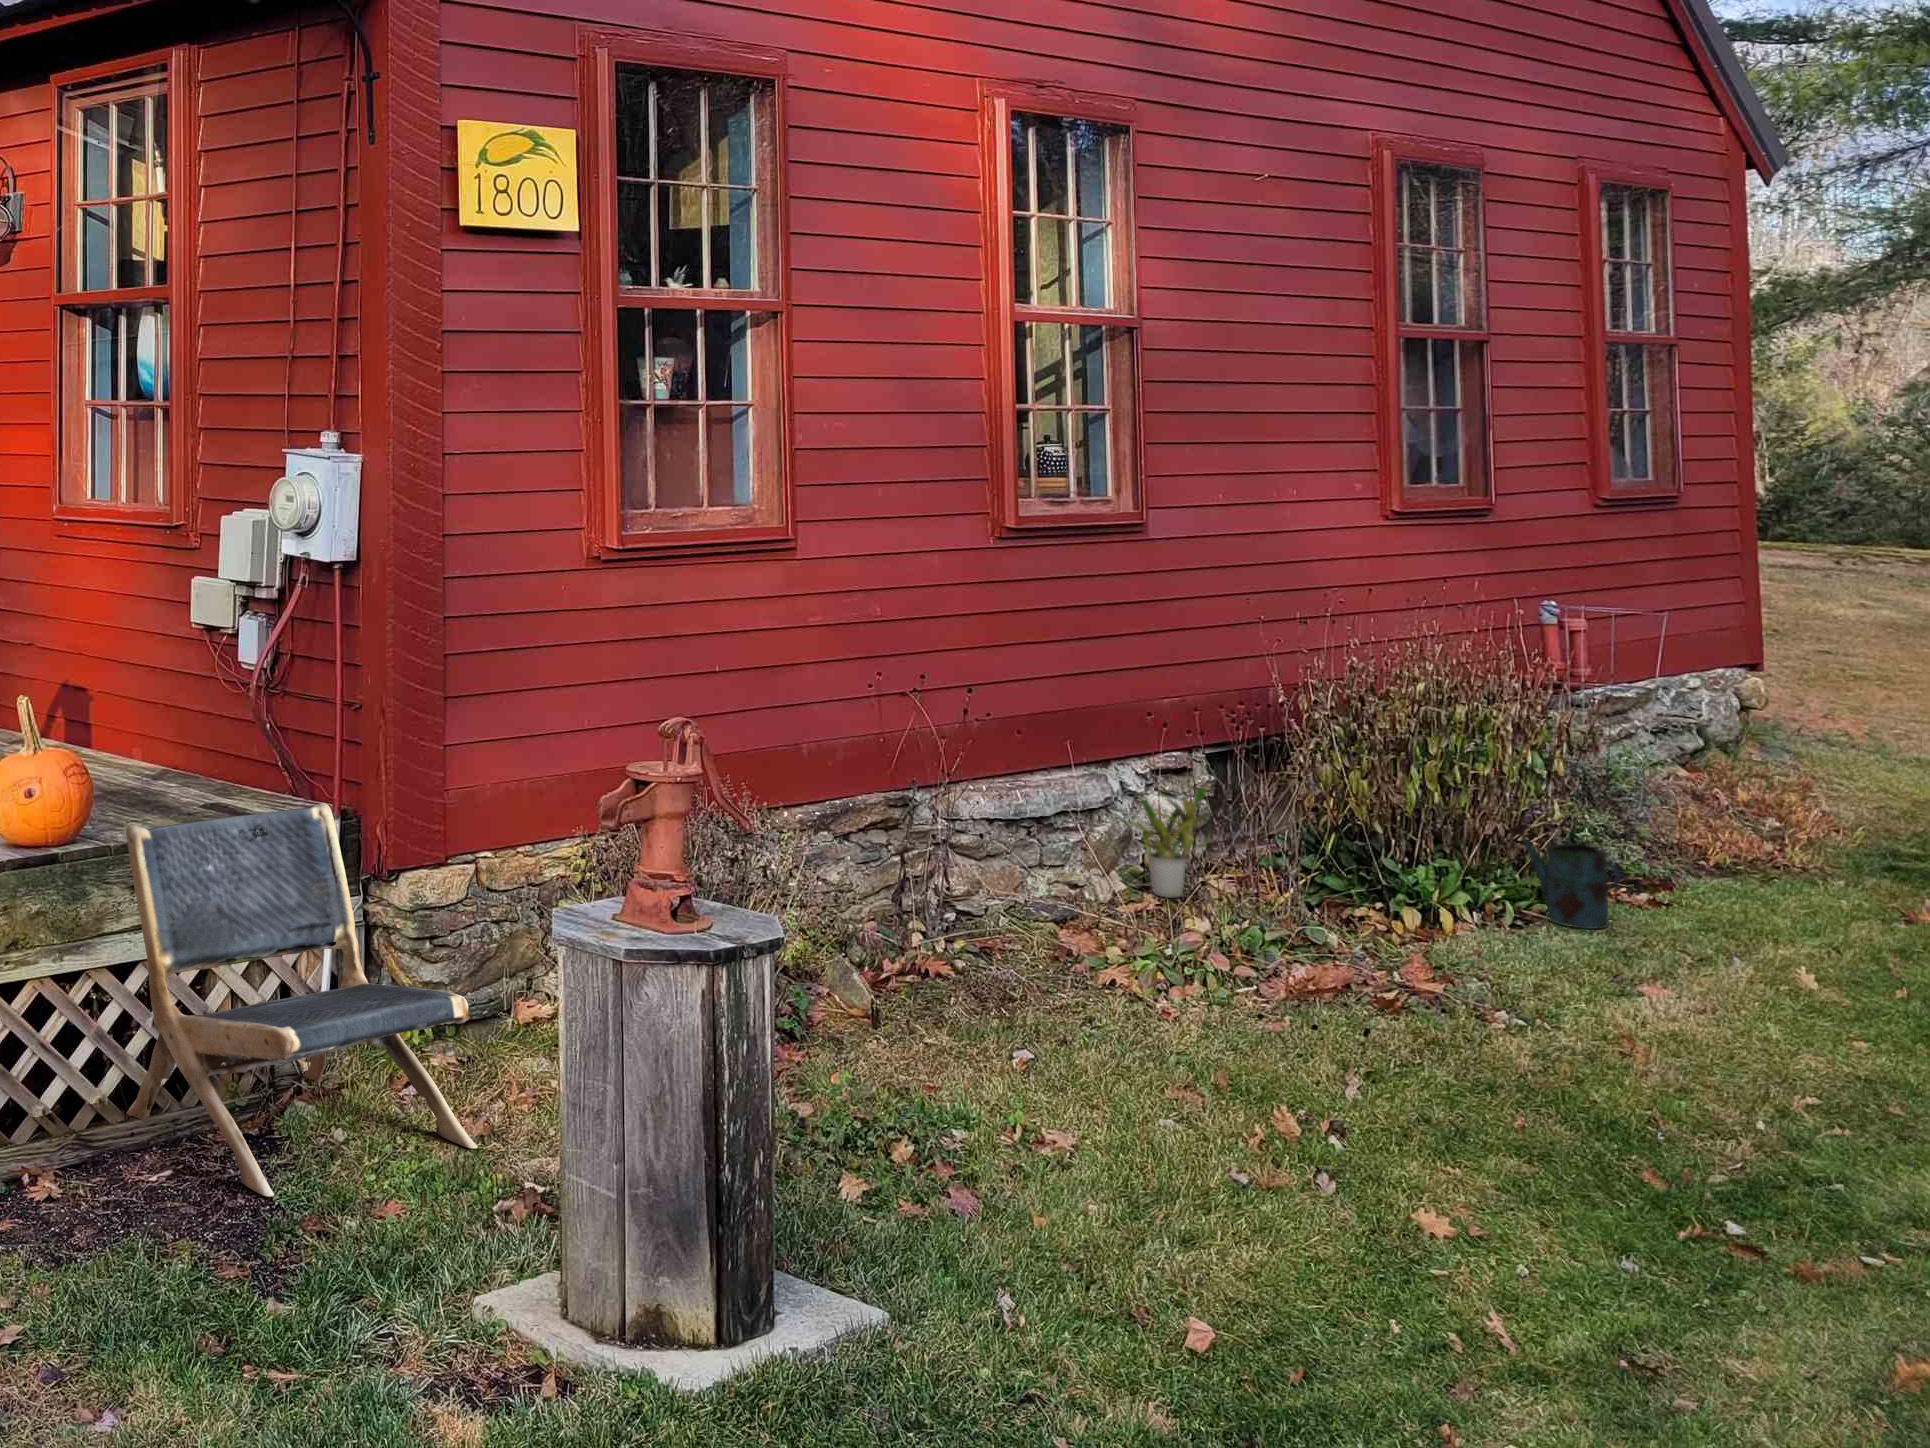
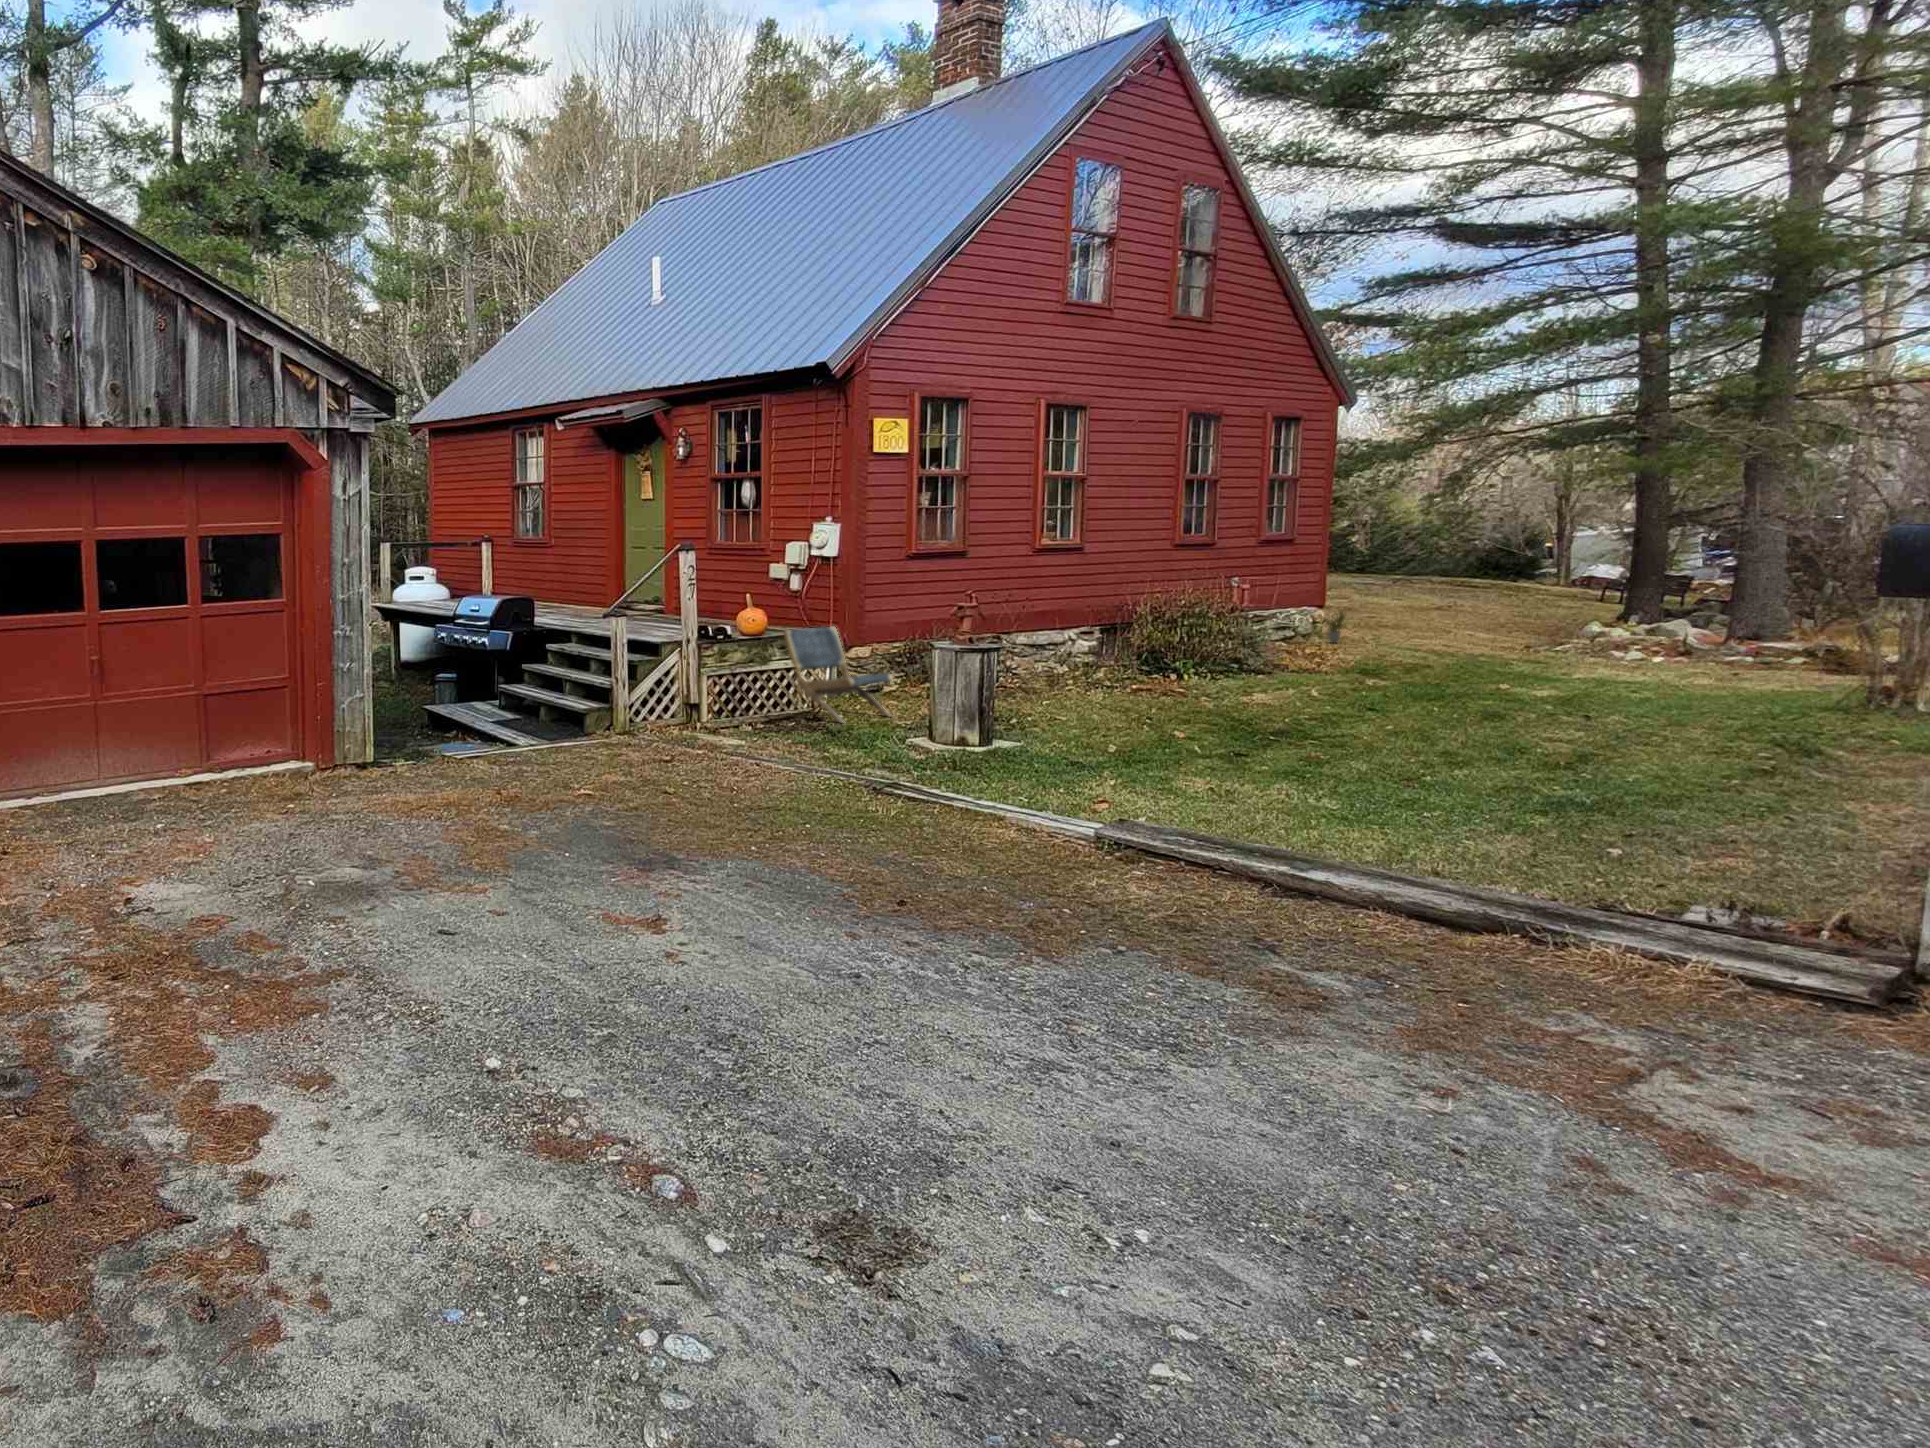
potted plant: present [1126,785,1211,898] -> present [1325,613,1347,643]
watering can: present [1510,824,1621,929] -> none [1213,649,1254,683]

